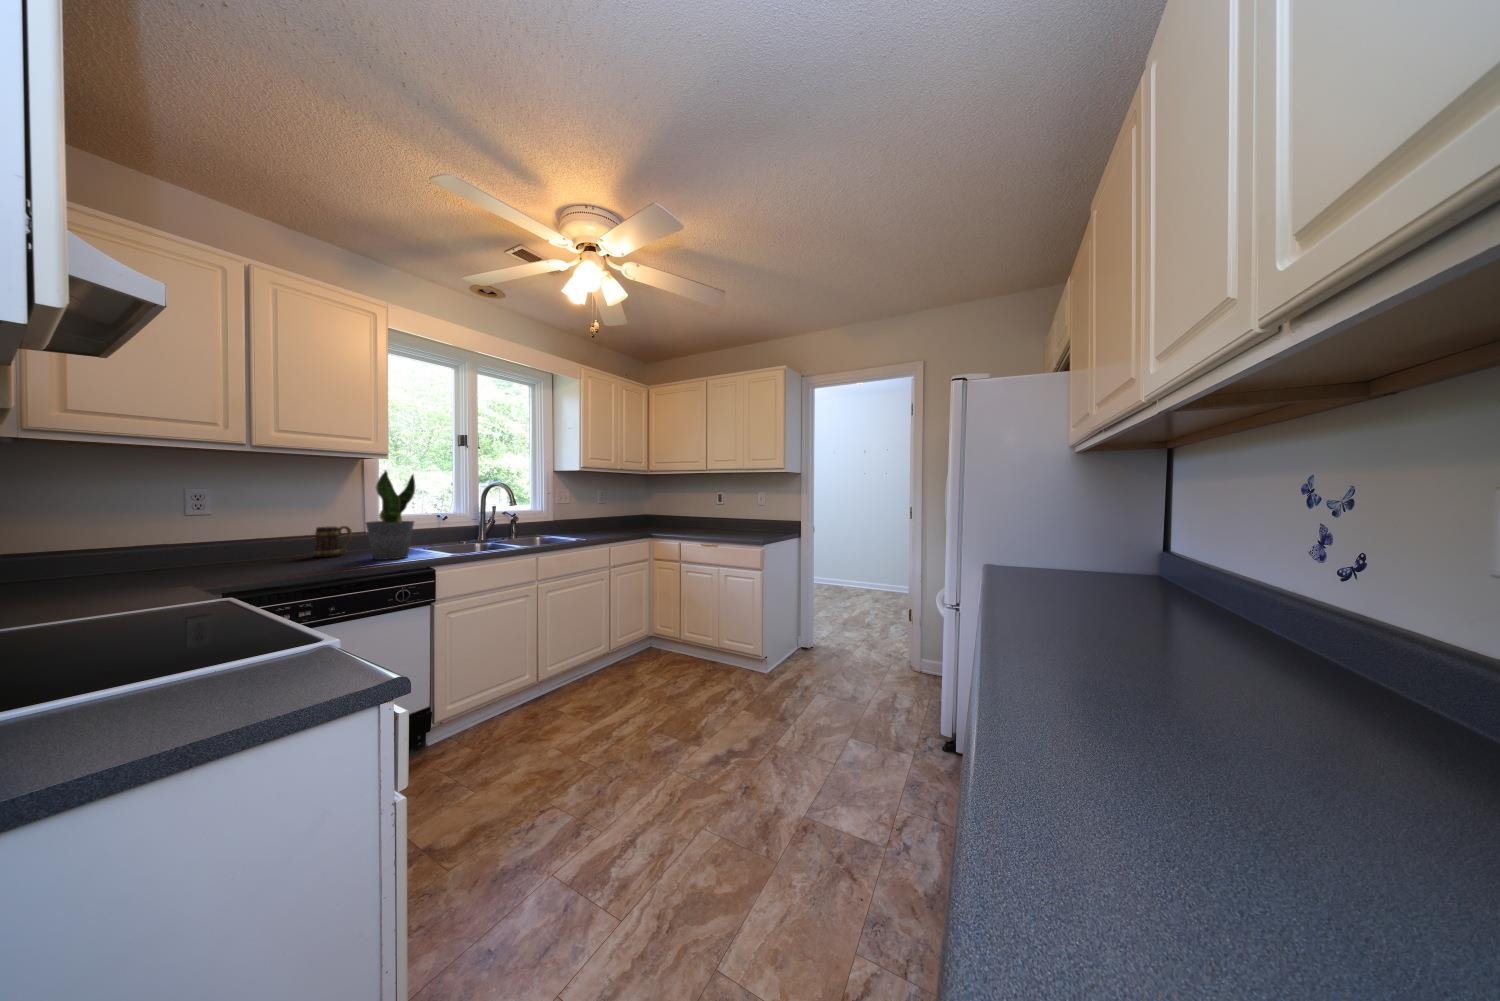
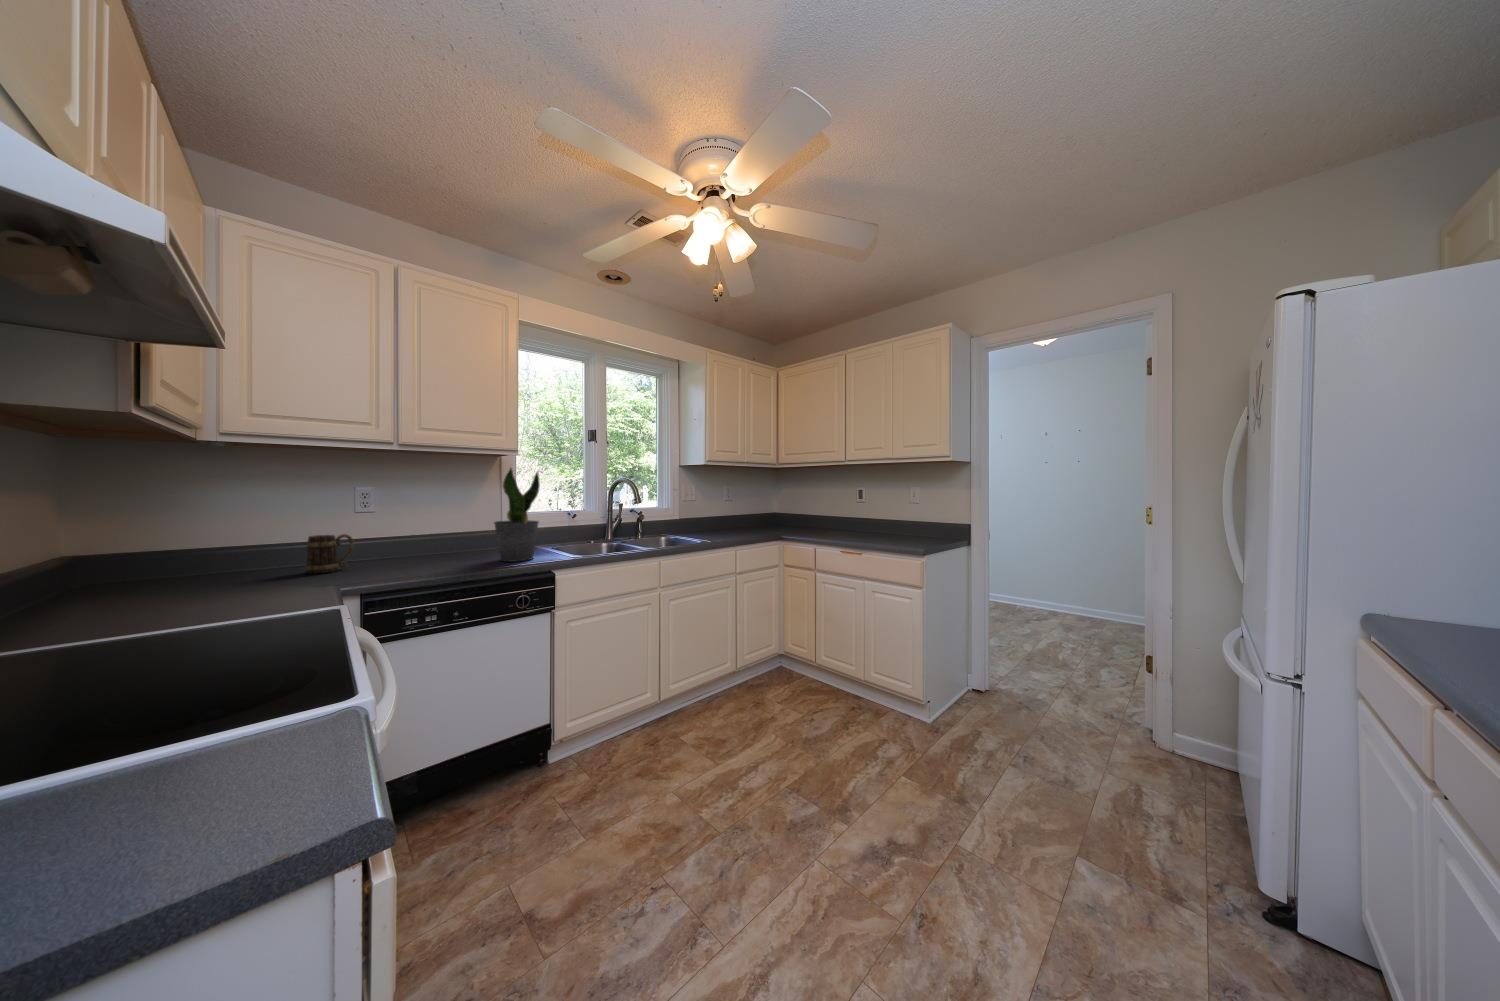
mug: present [313,526,352,557] -> present [305,534,354,573]

